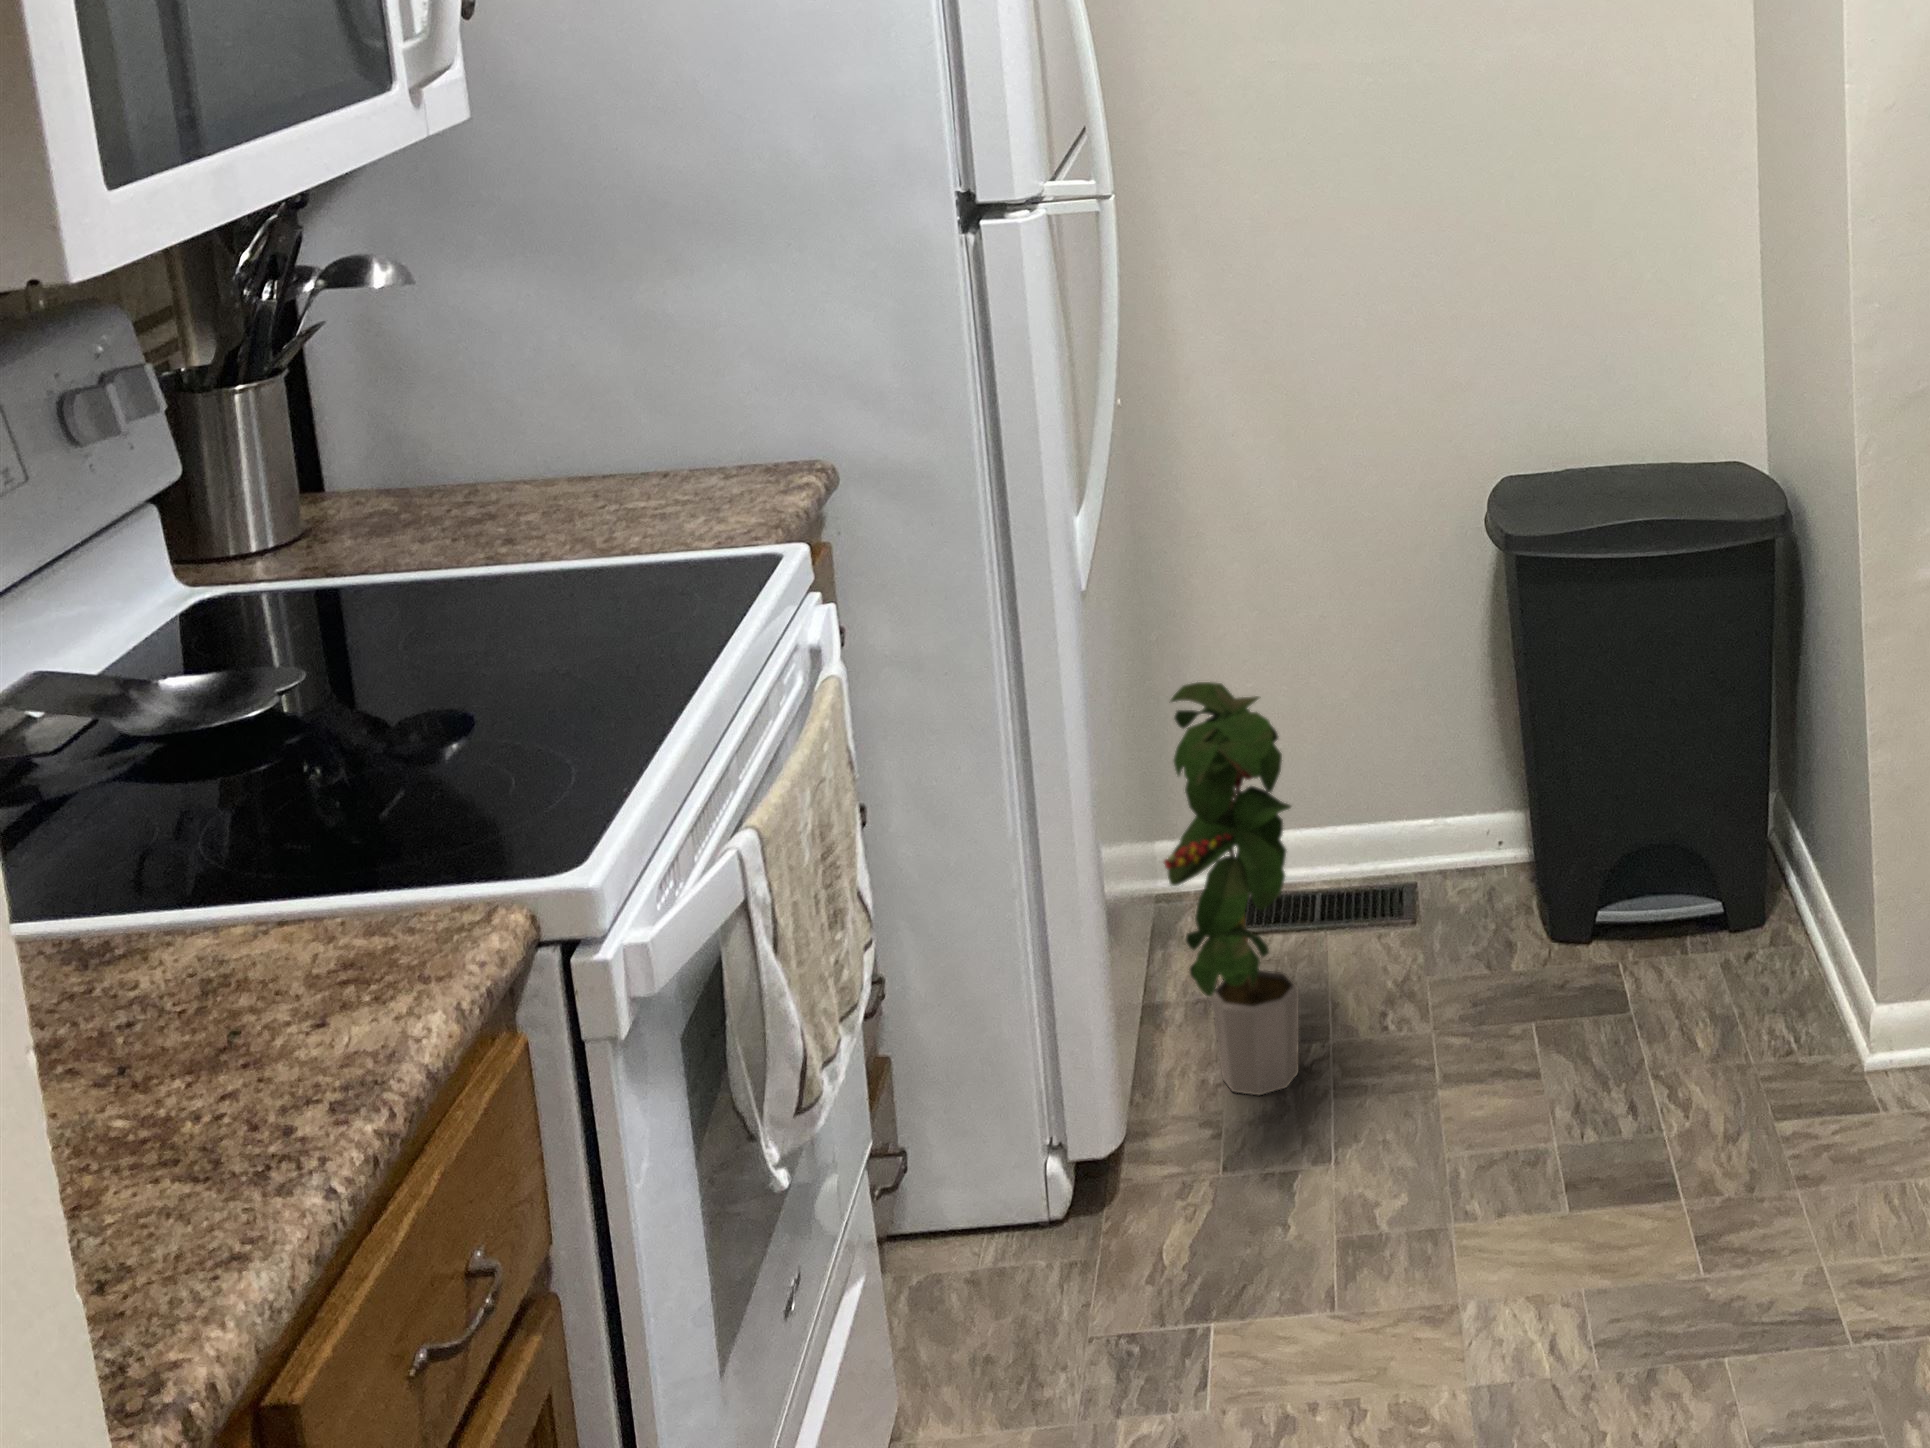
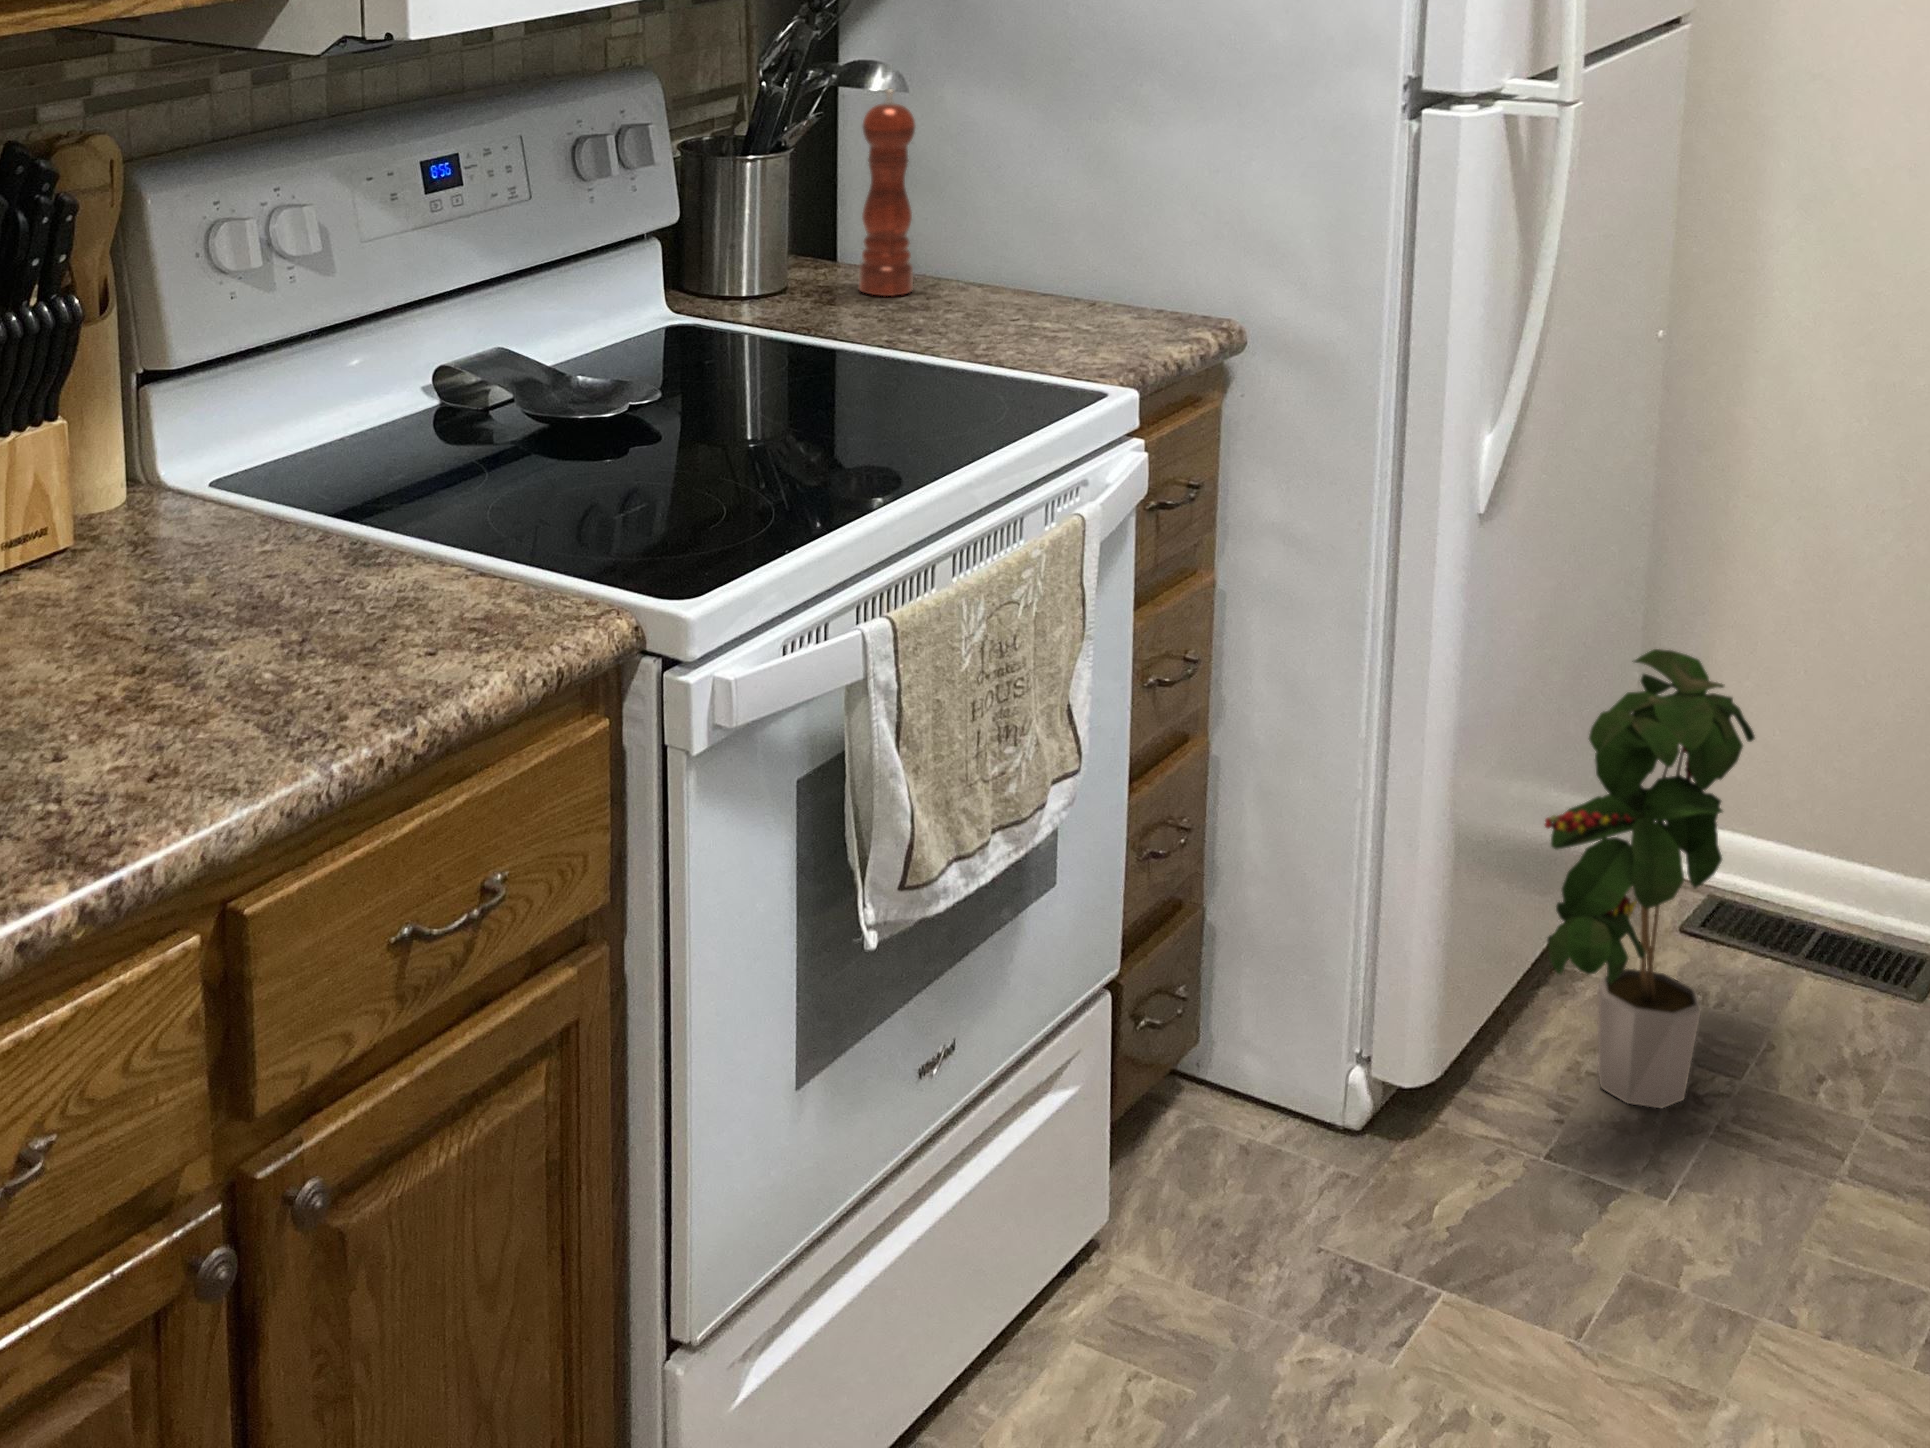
pepper mill: none [358,288,448,522] -> present [859,89,915,296]

